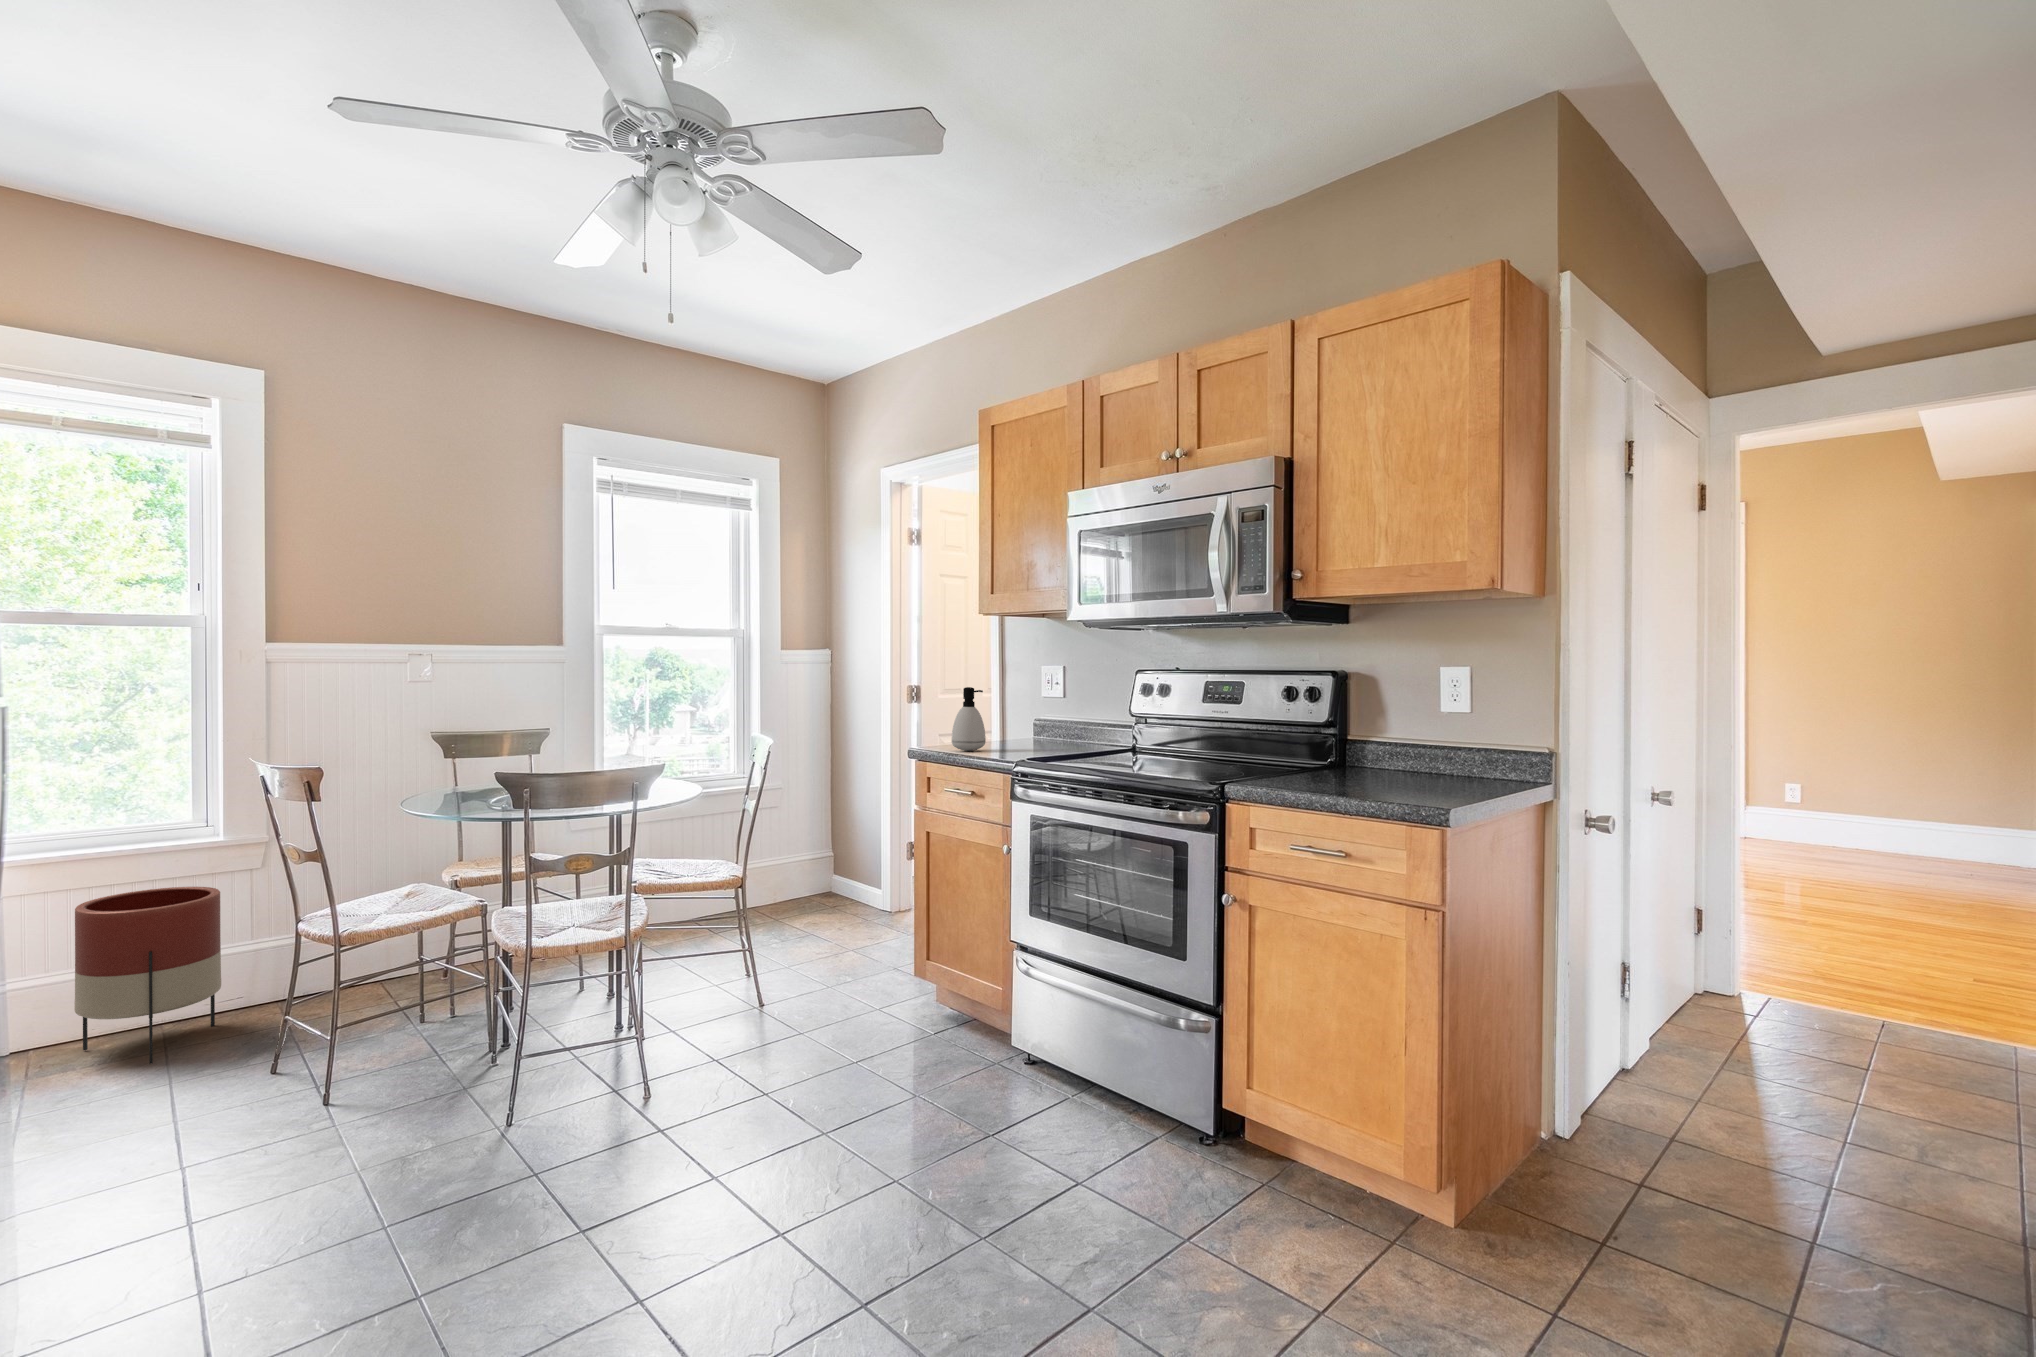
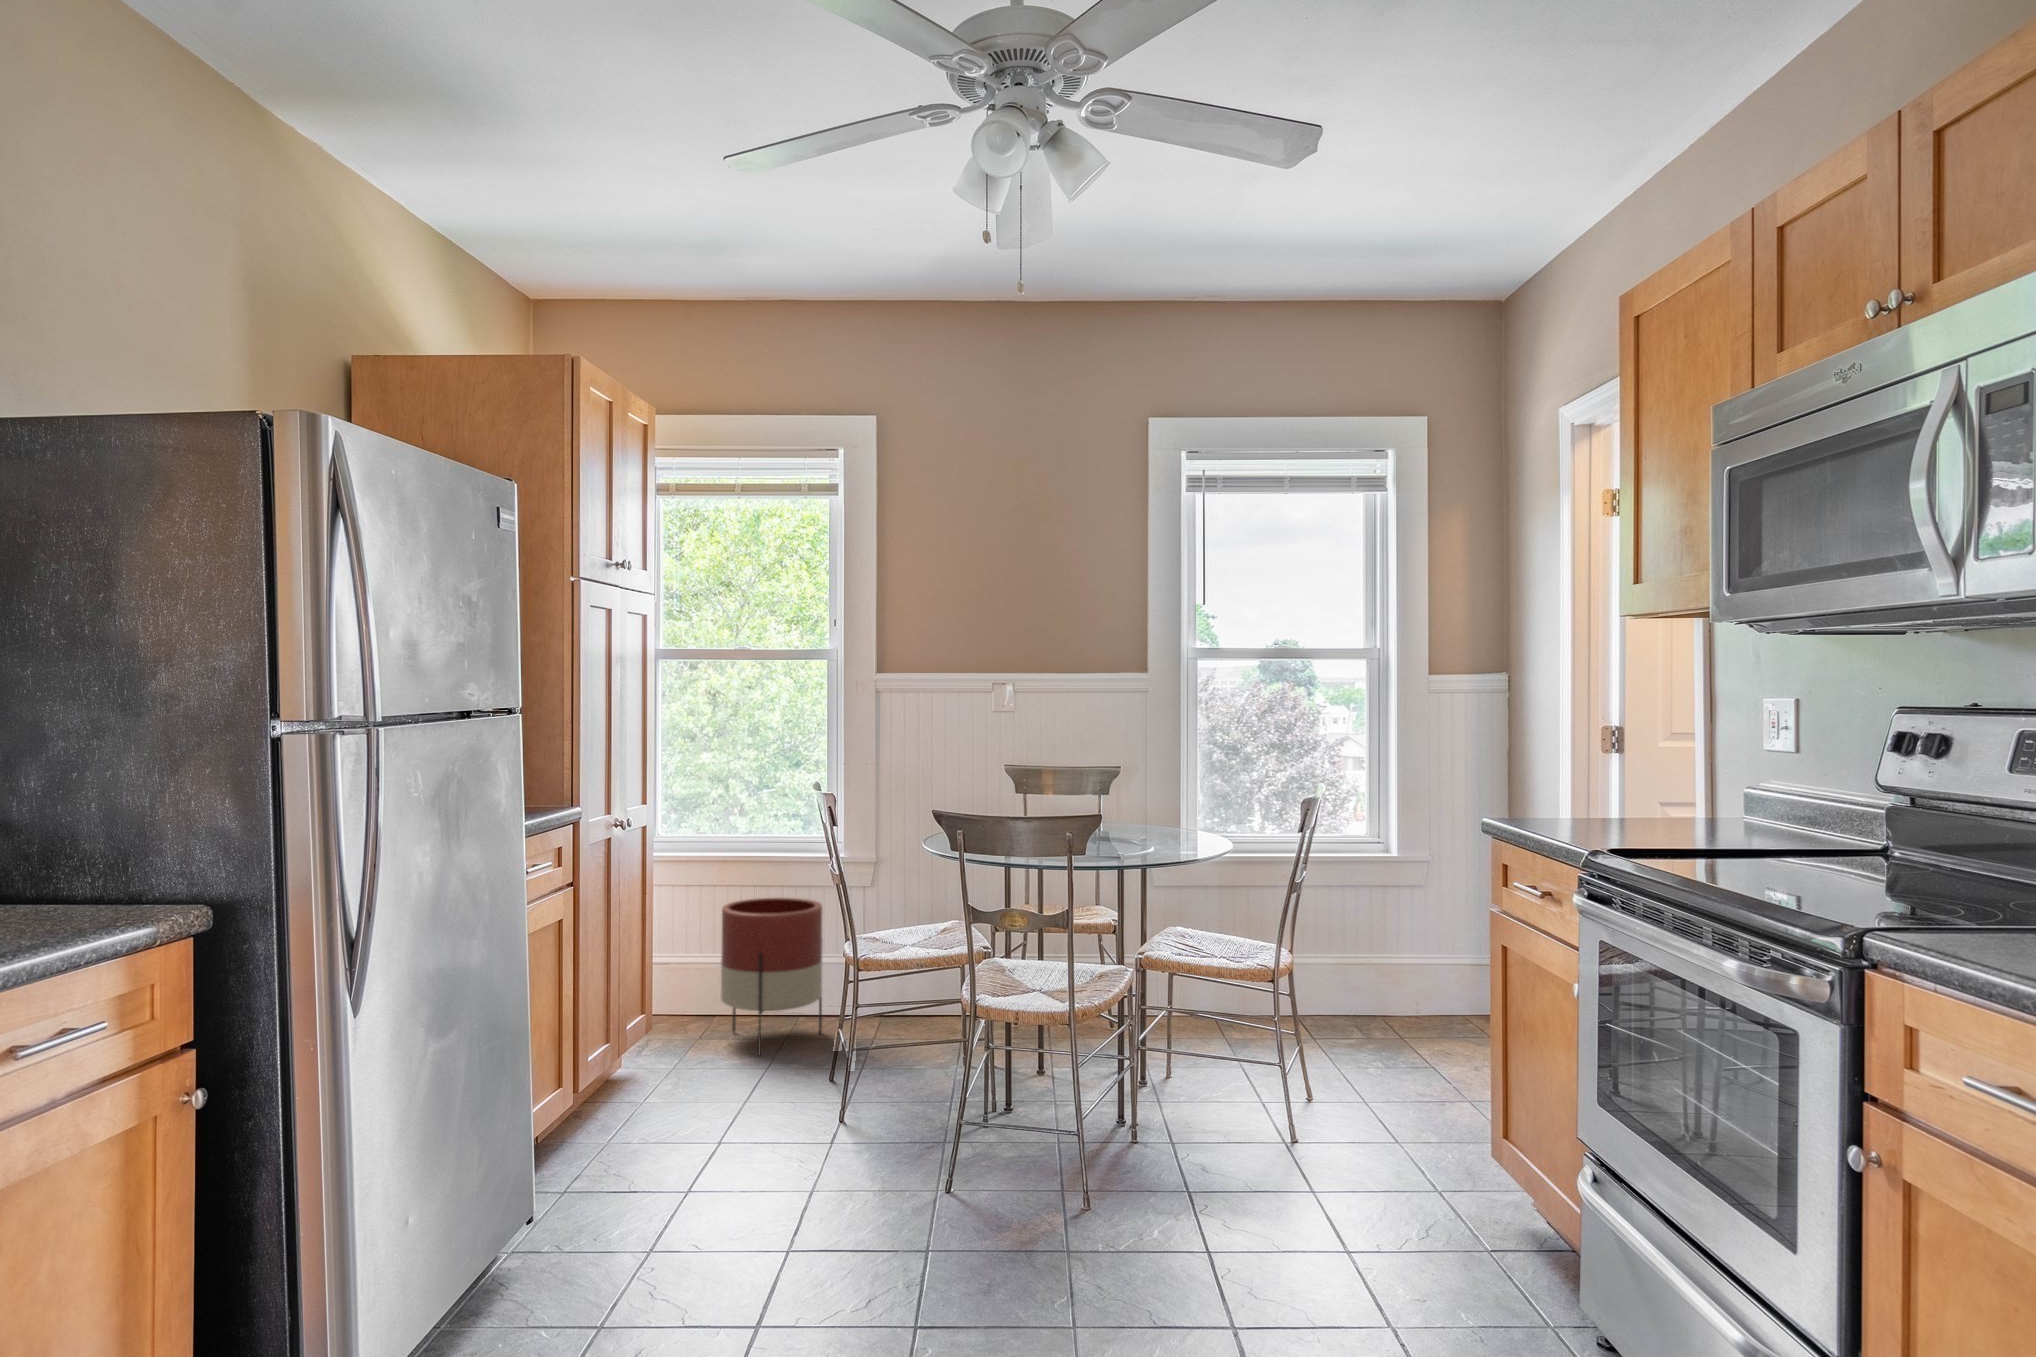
soap dispenser: present [952,687,986,751] -> none [1547,730,1605,829]

